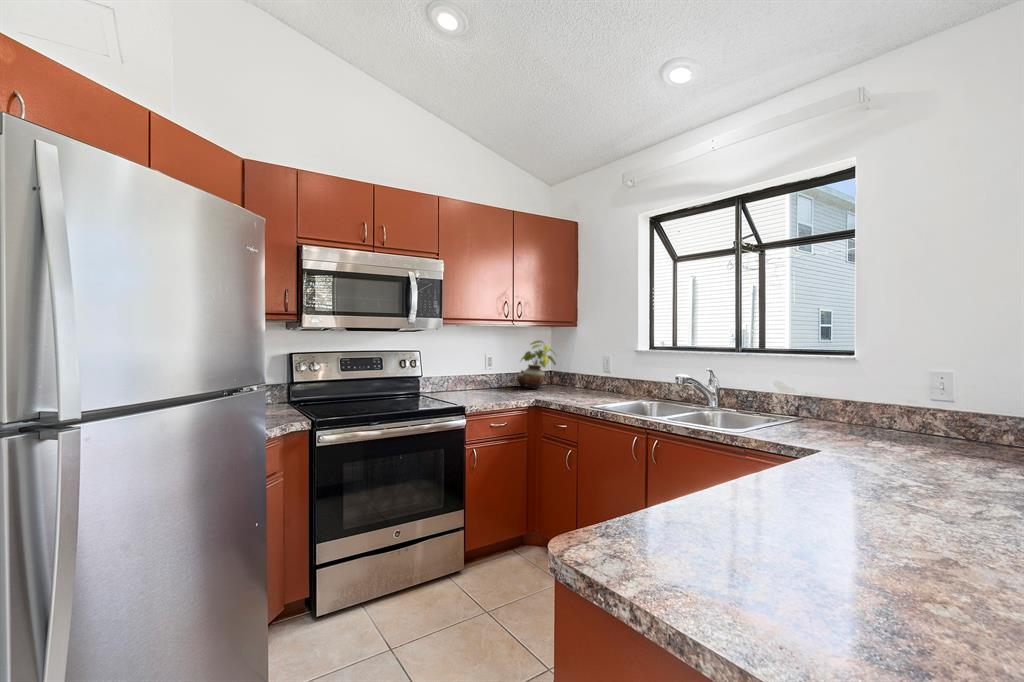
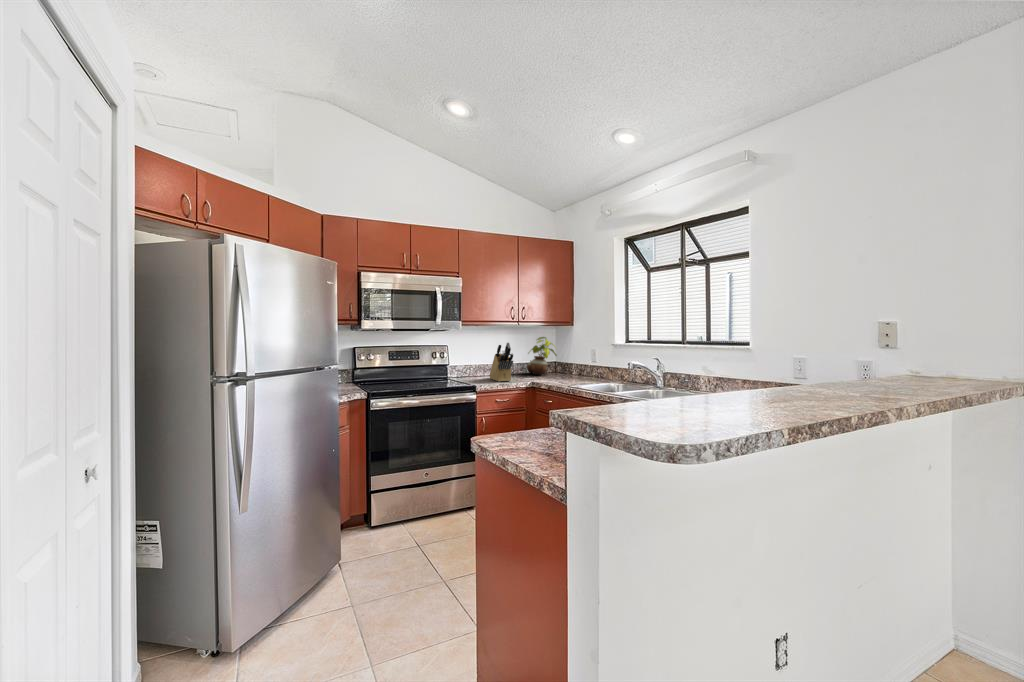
knife block: none [475,347,511,399] -> present [490,343,513,382]

